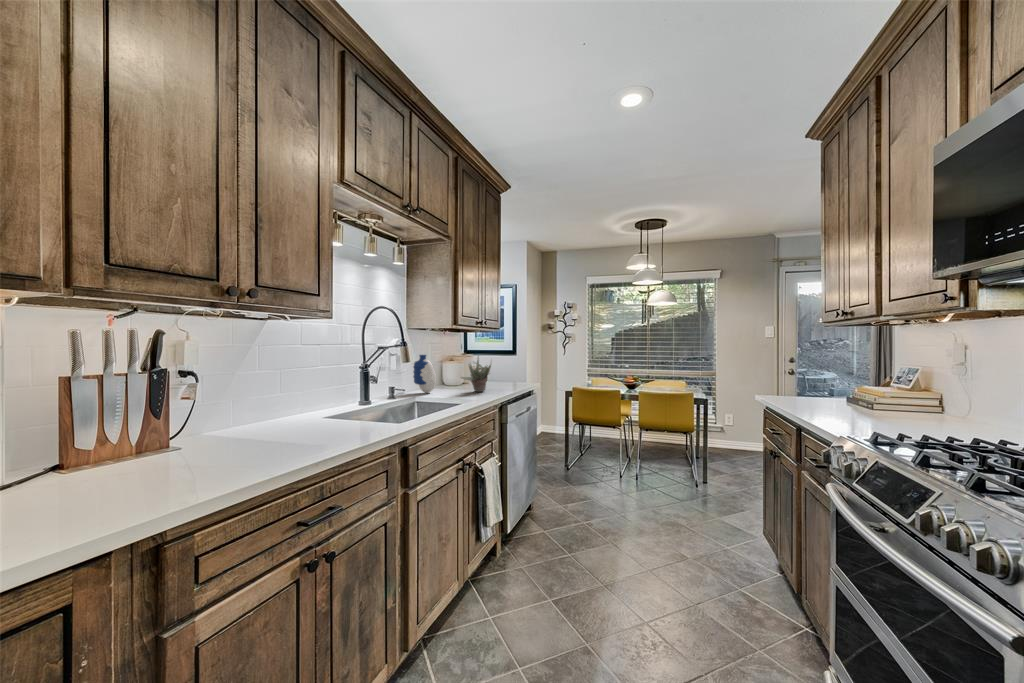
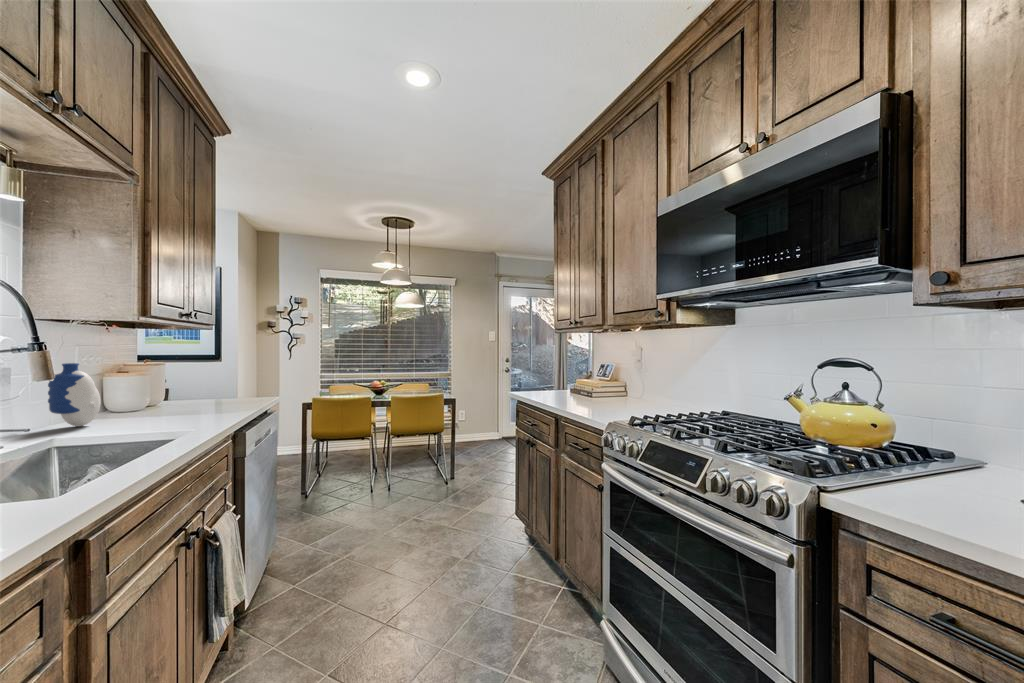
succulent plant: present [461,357,491,392] -> none [152,360,209,416]

